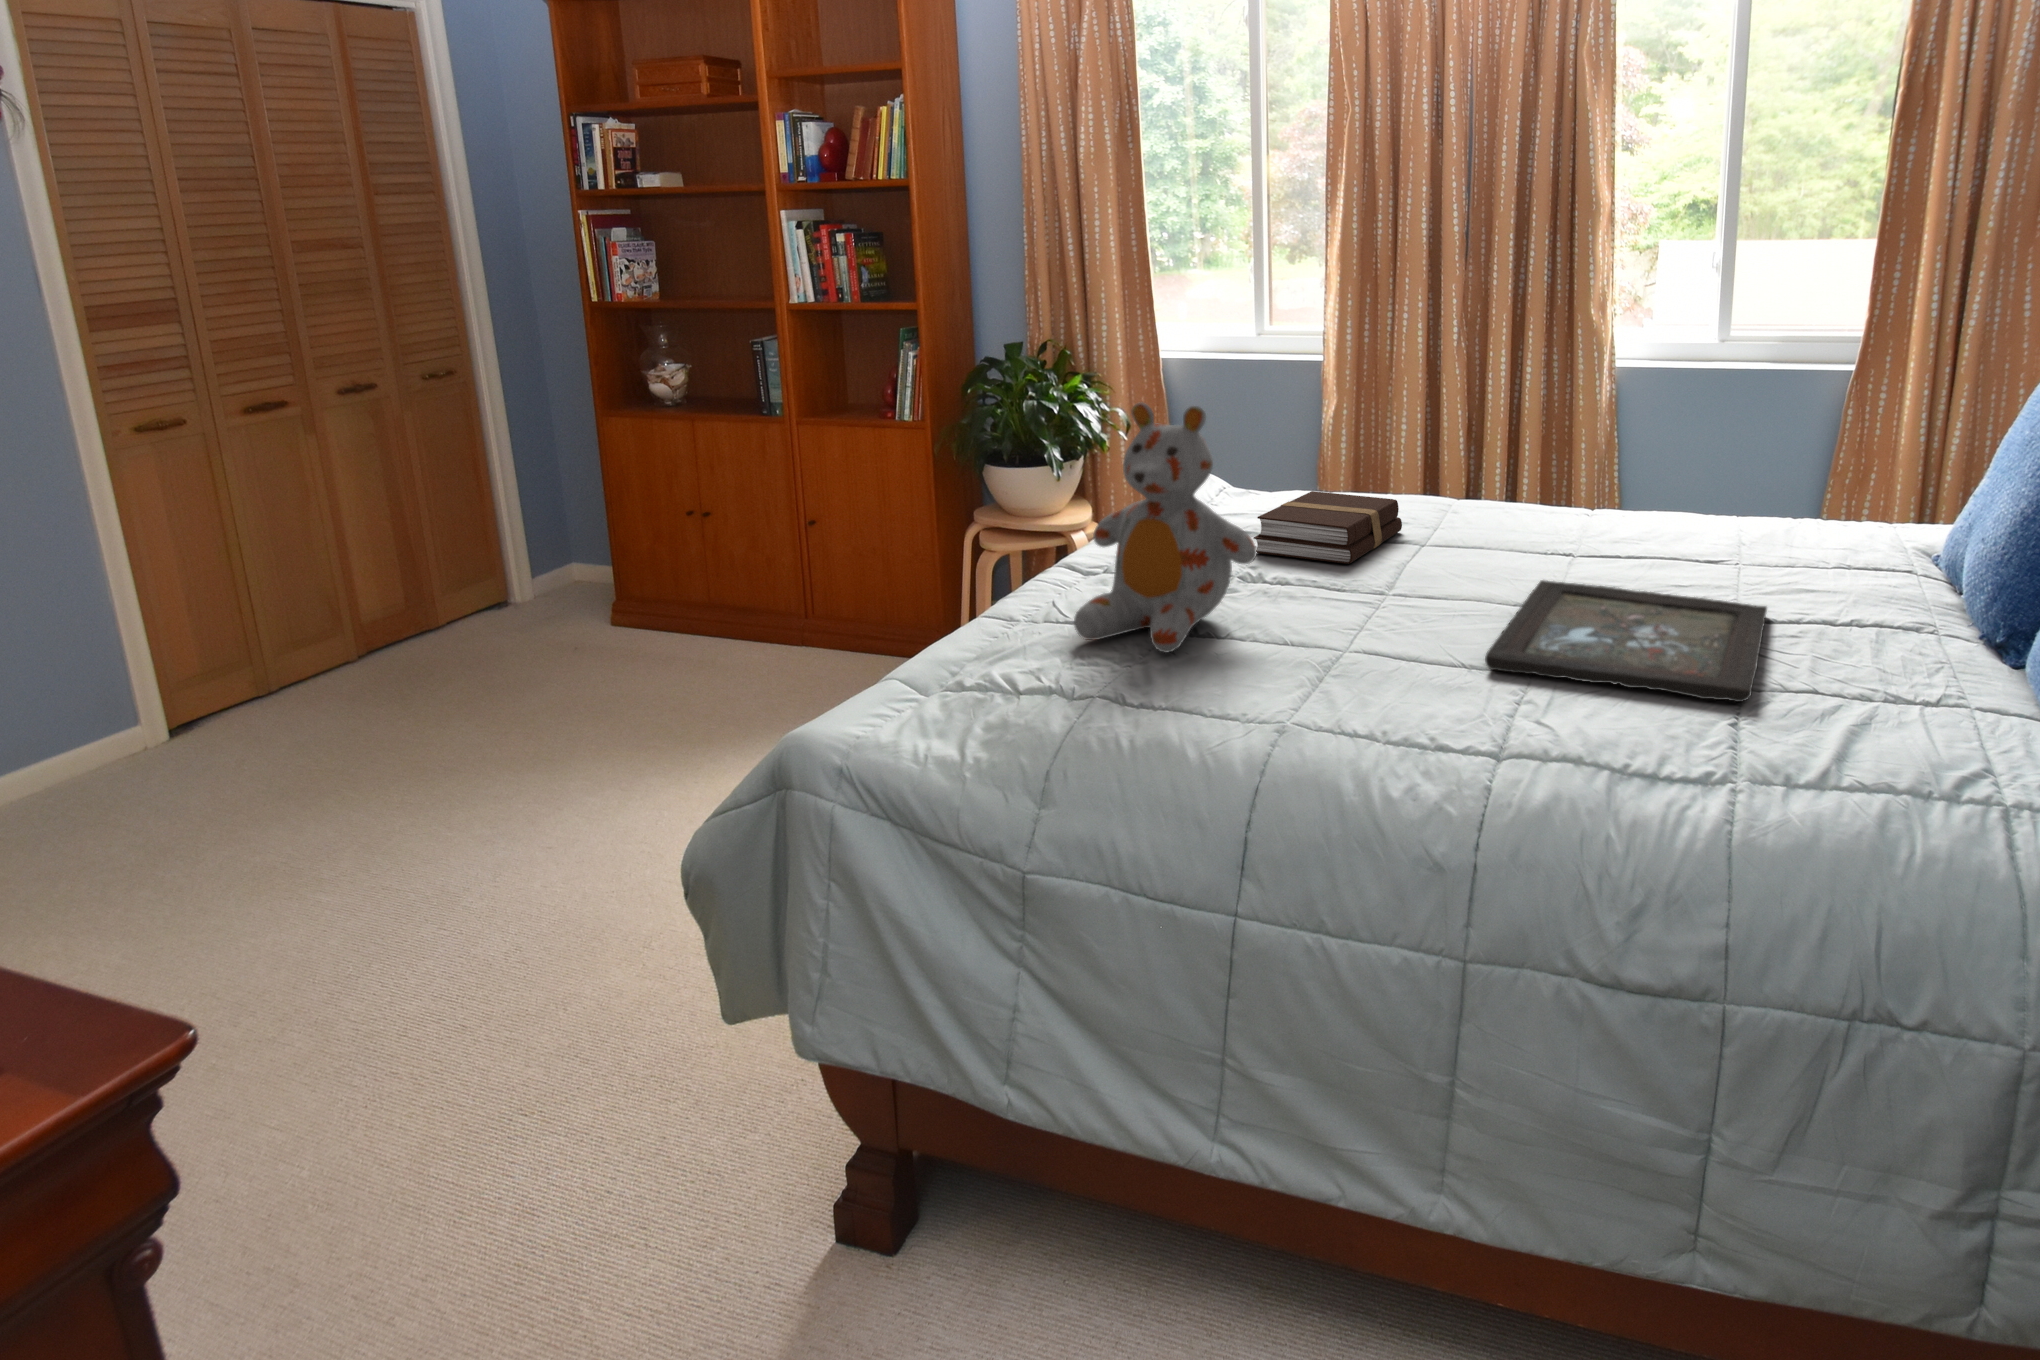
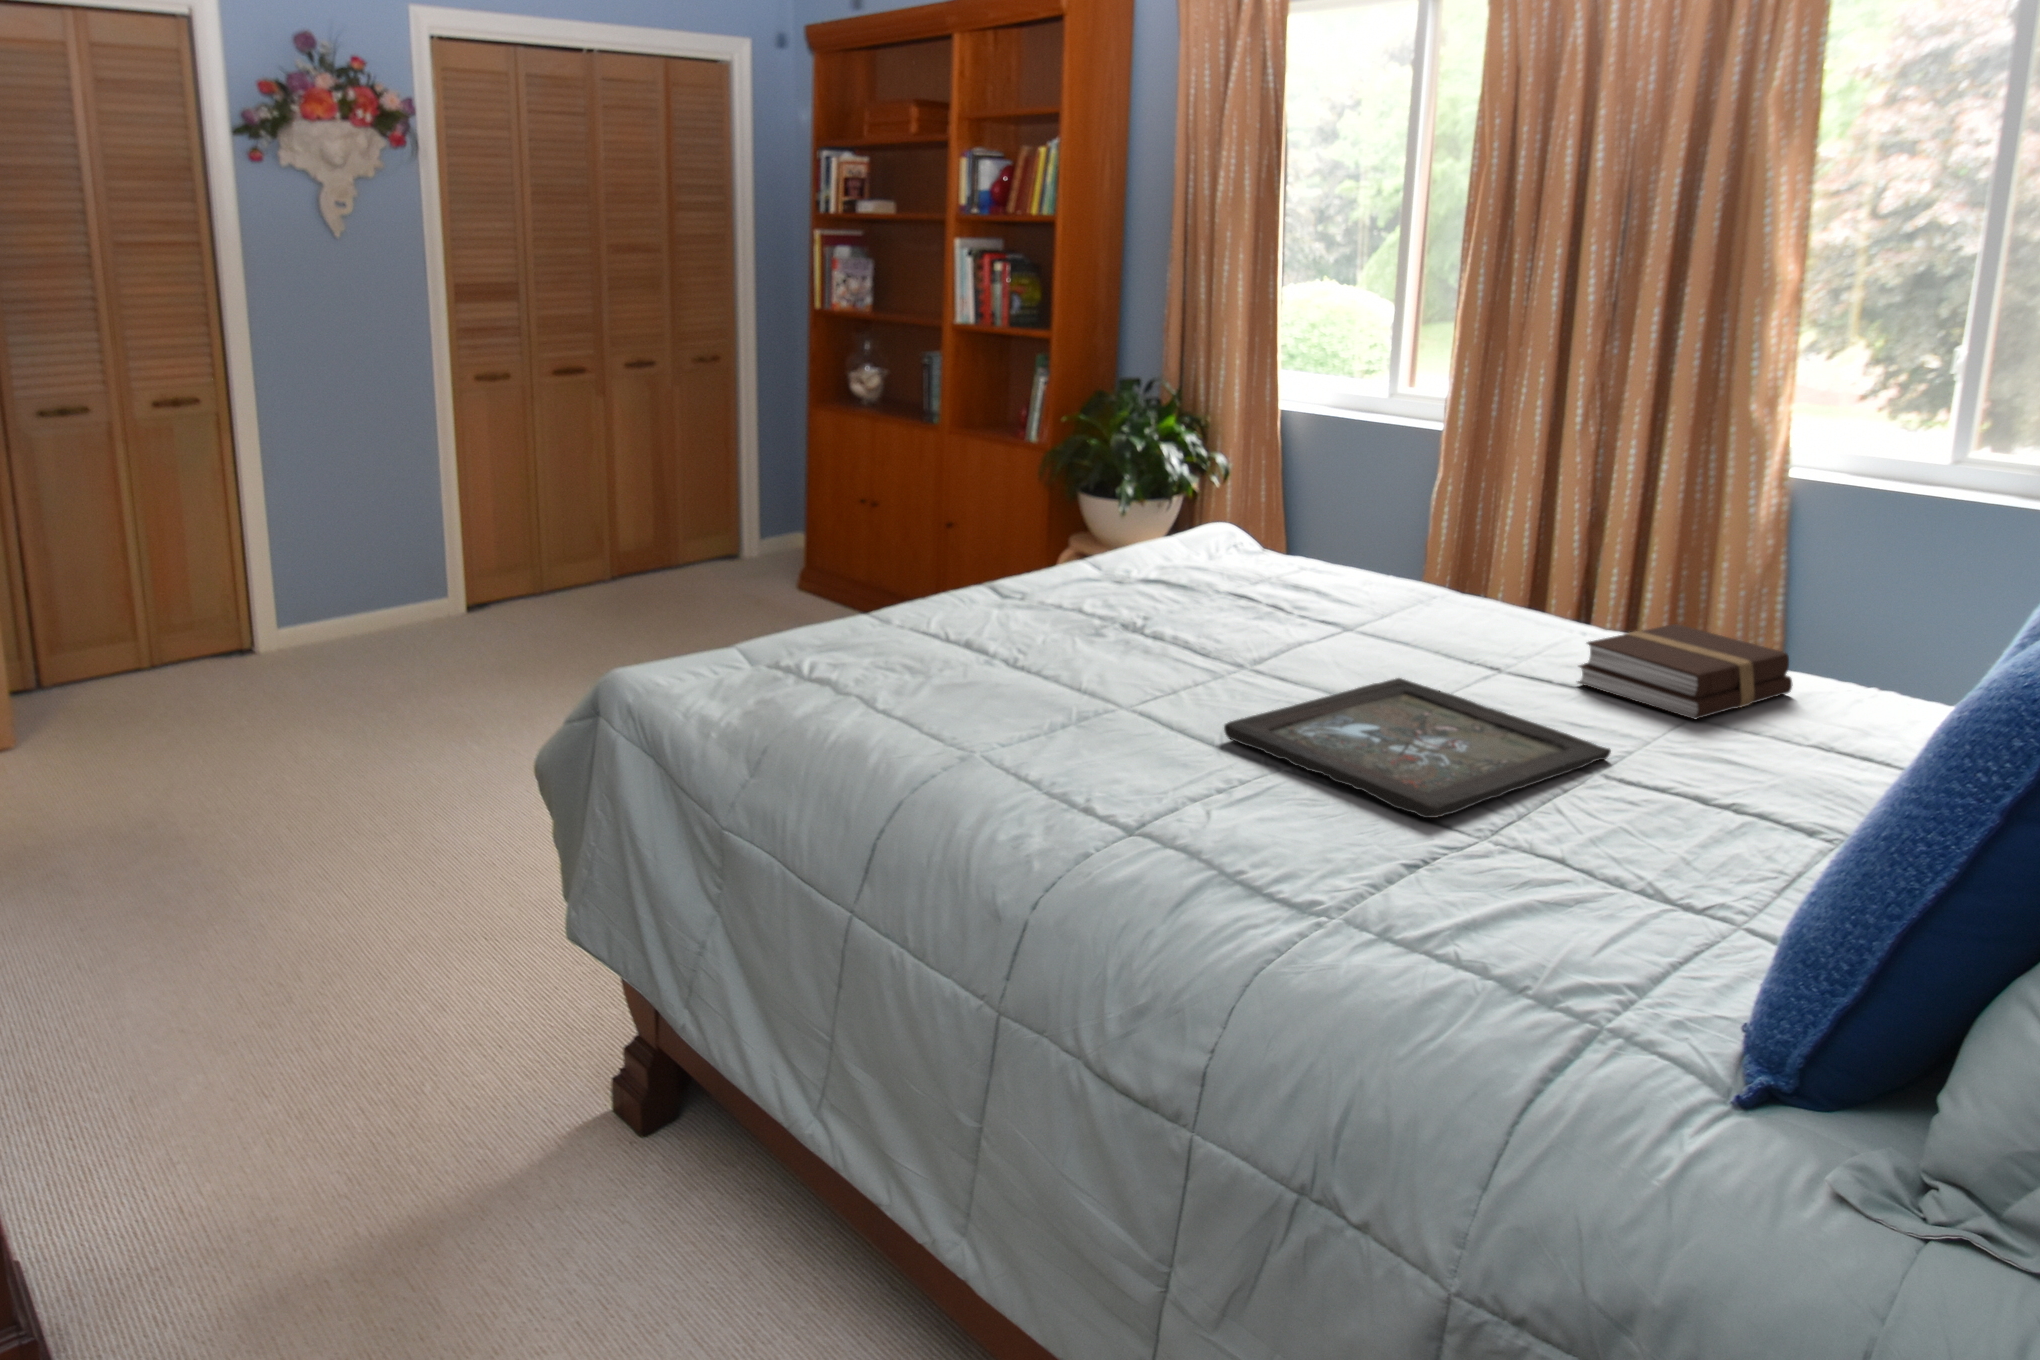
stuffed bear: present [1074,403,1256,653] -> none [913,437,1080,665]
book: present [1253,491,1402,564] -> present [1578,624,1792,719]

